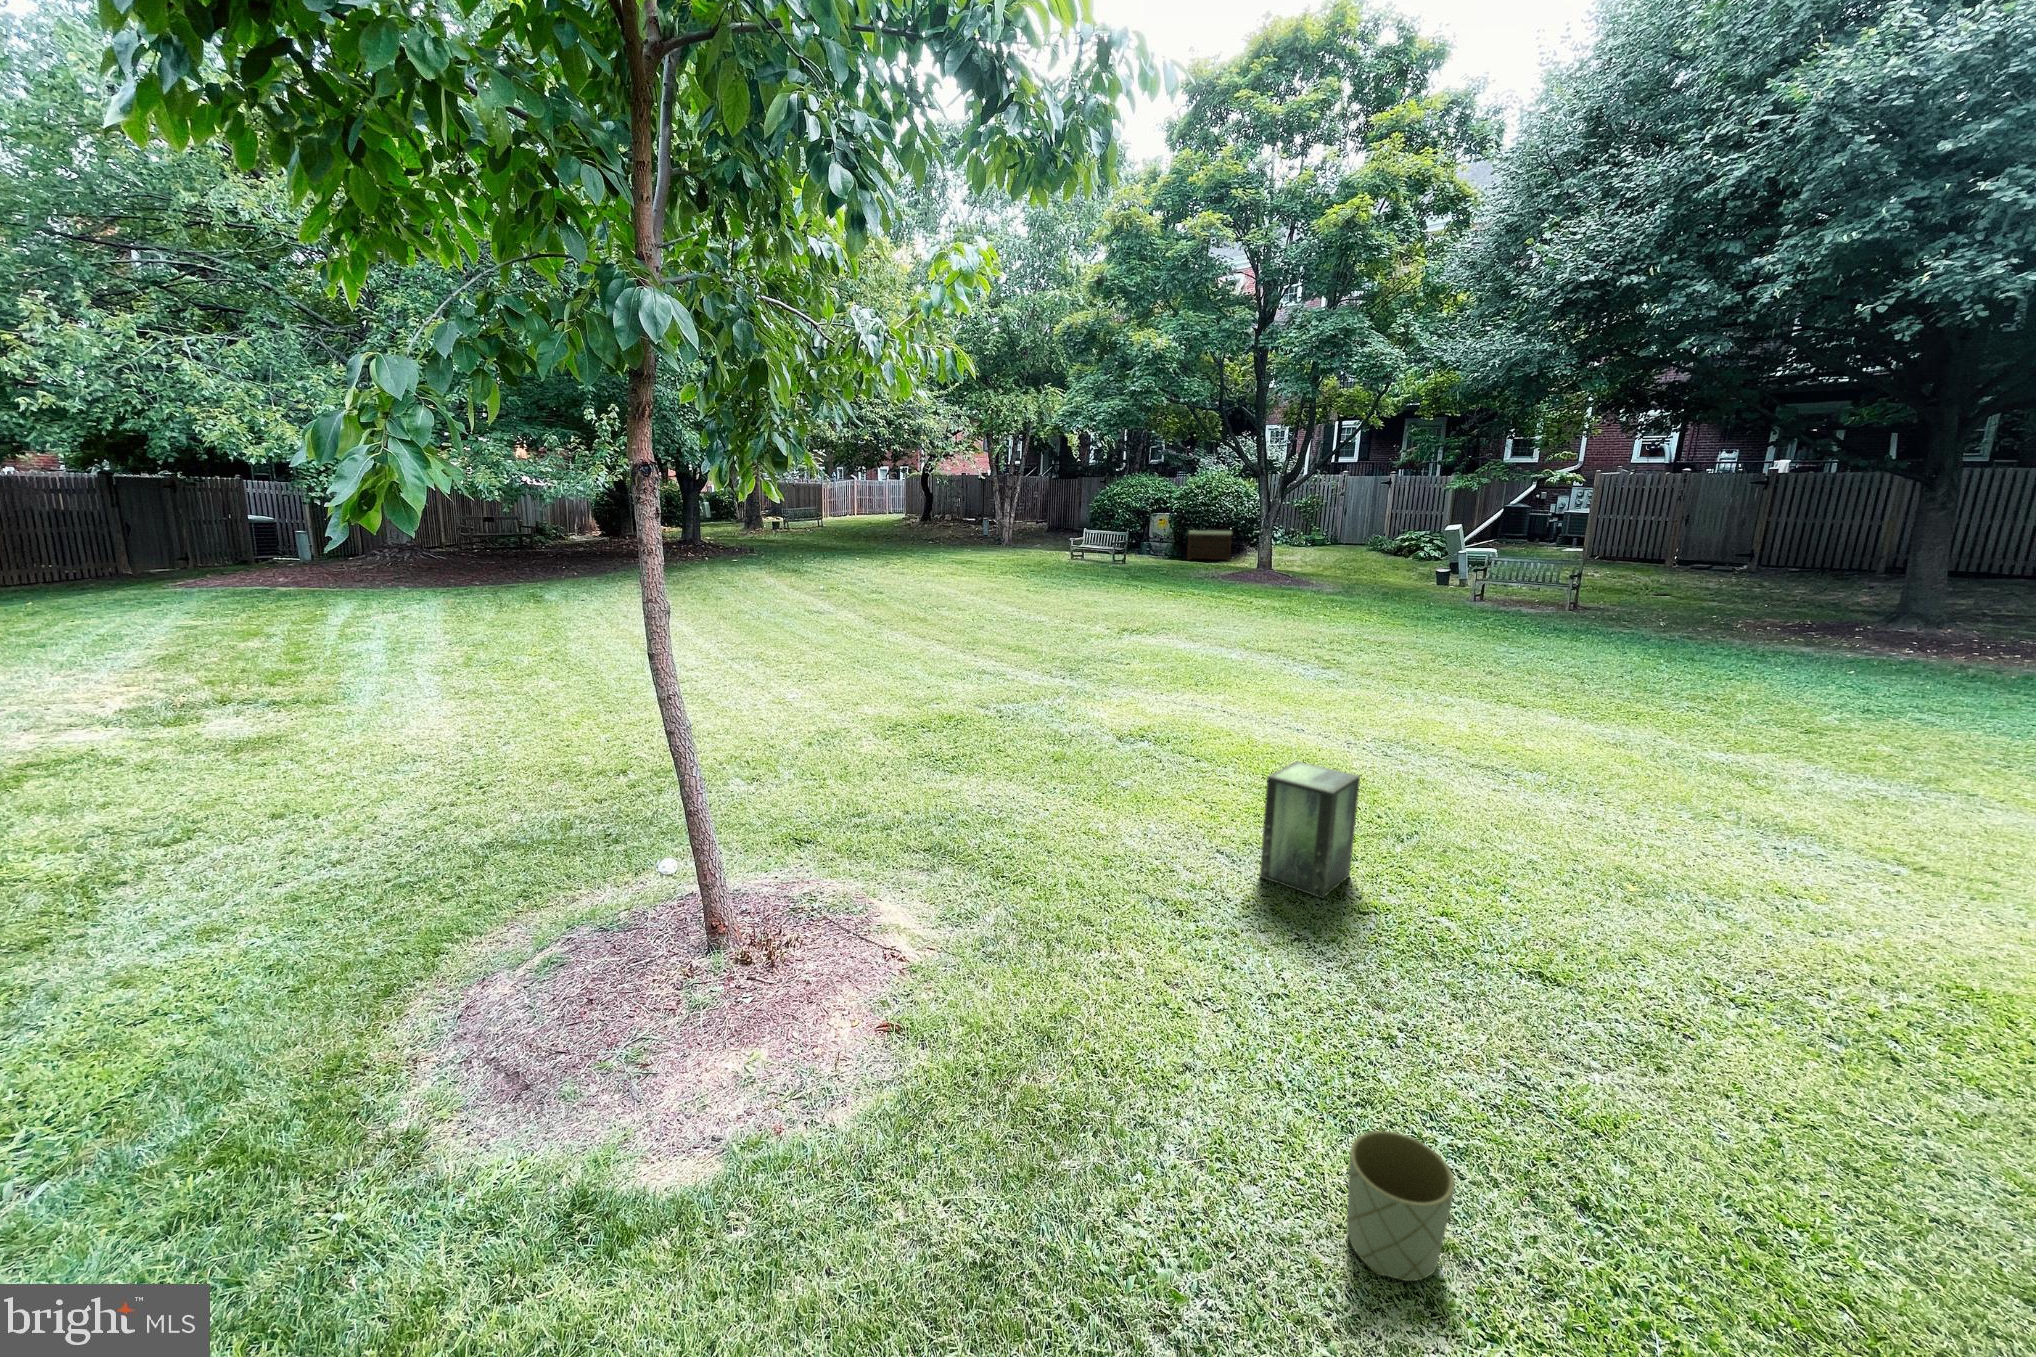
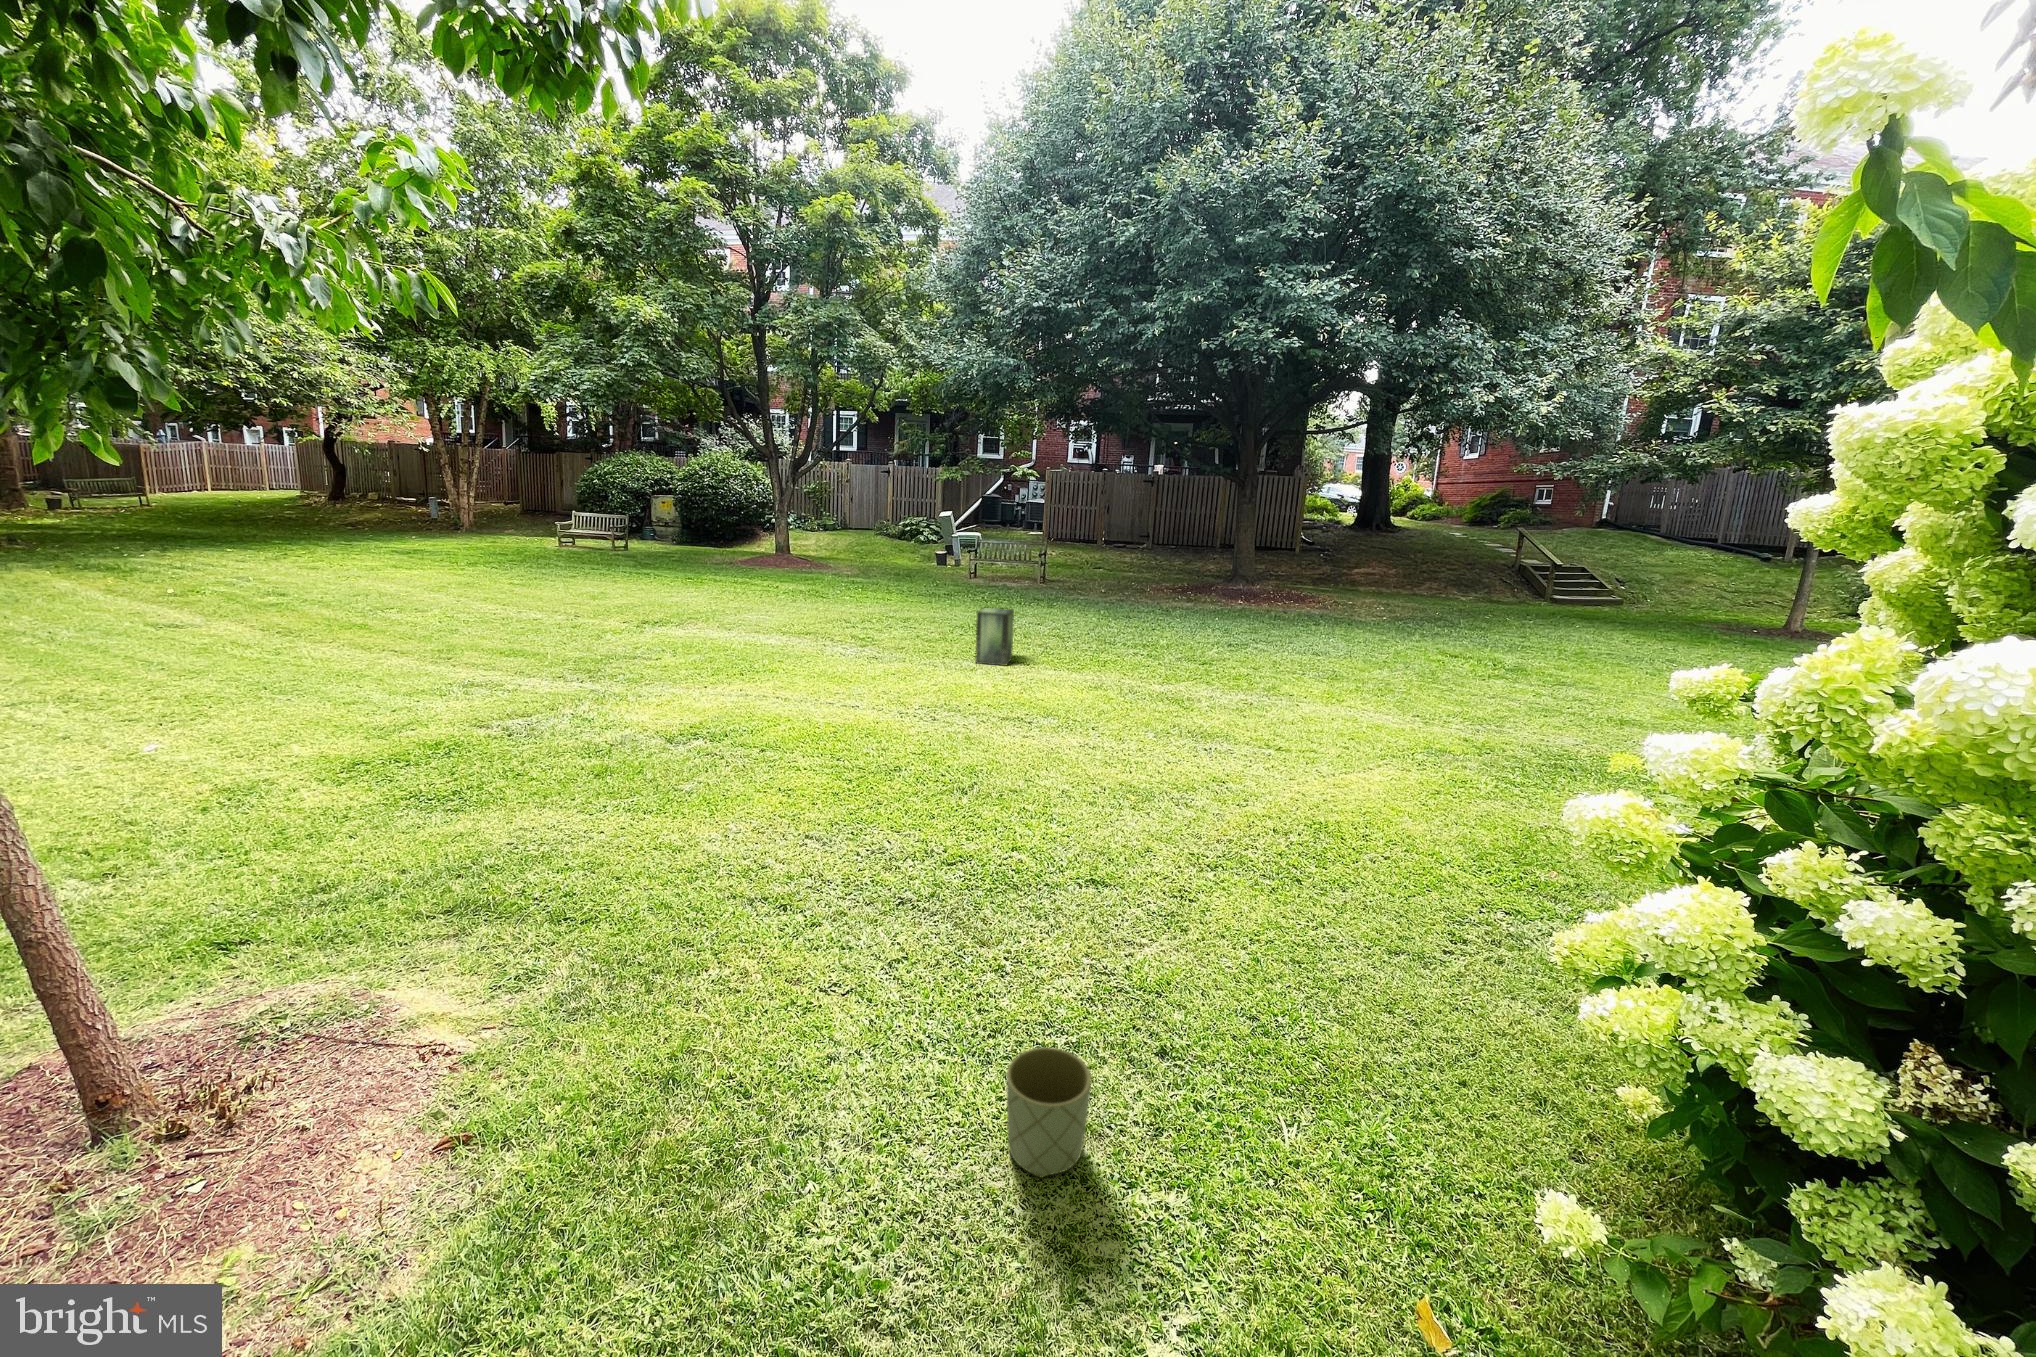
bench: present [1187,530,1233,560] -> none [698,513,747,545]
storage box: present [1260,761,1360,898] -> present [975,608,1014,666]

